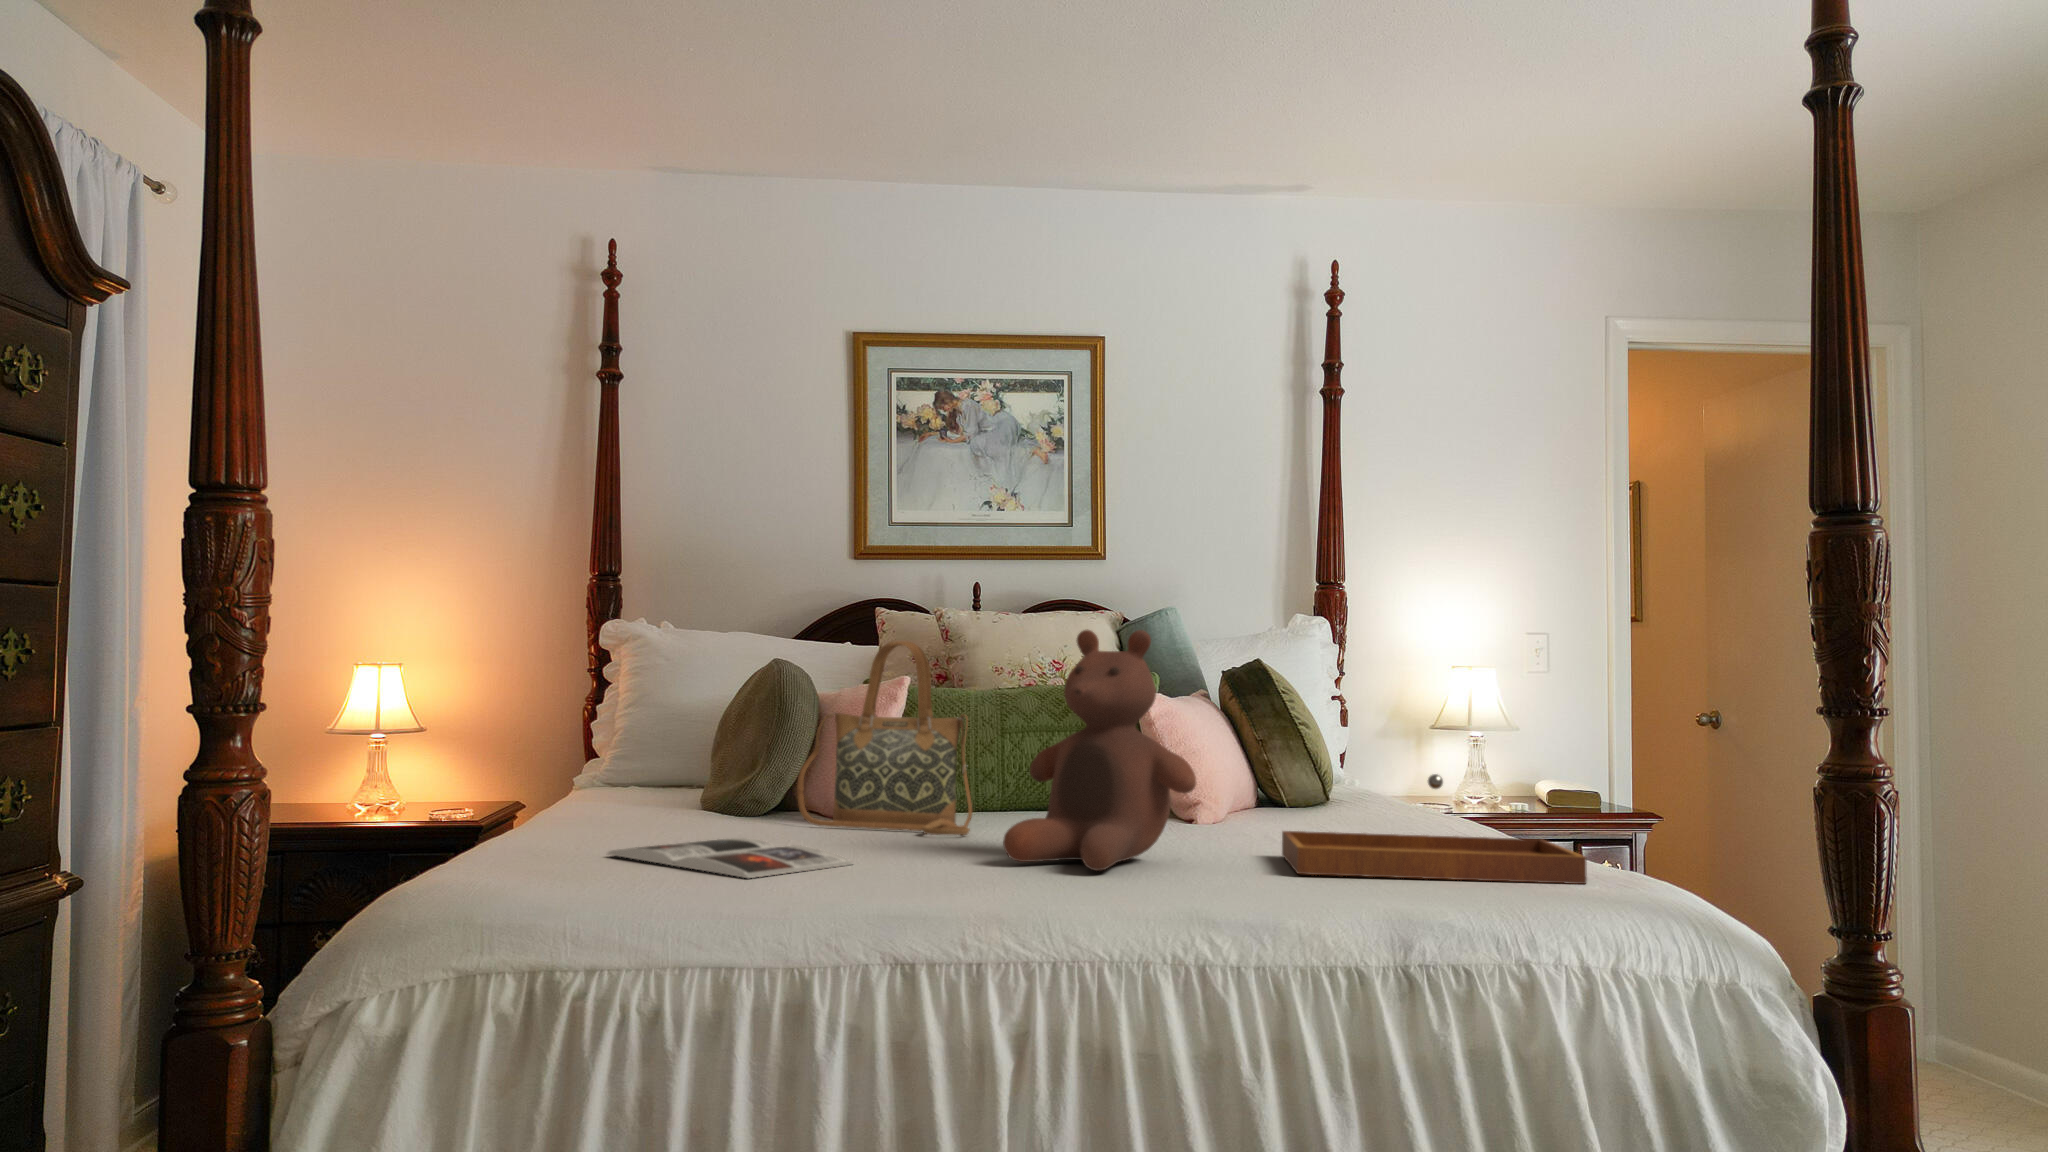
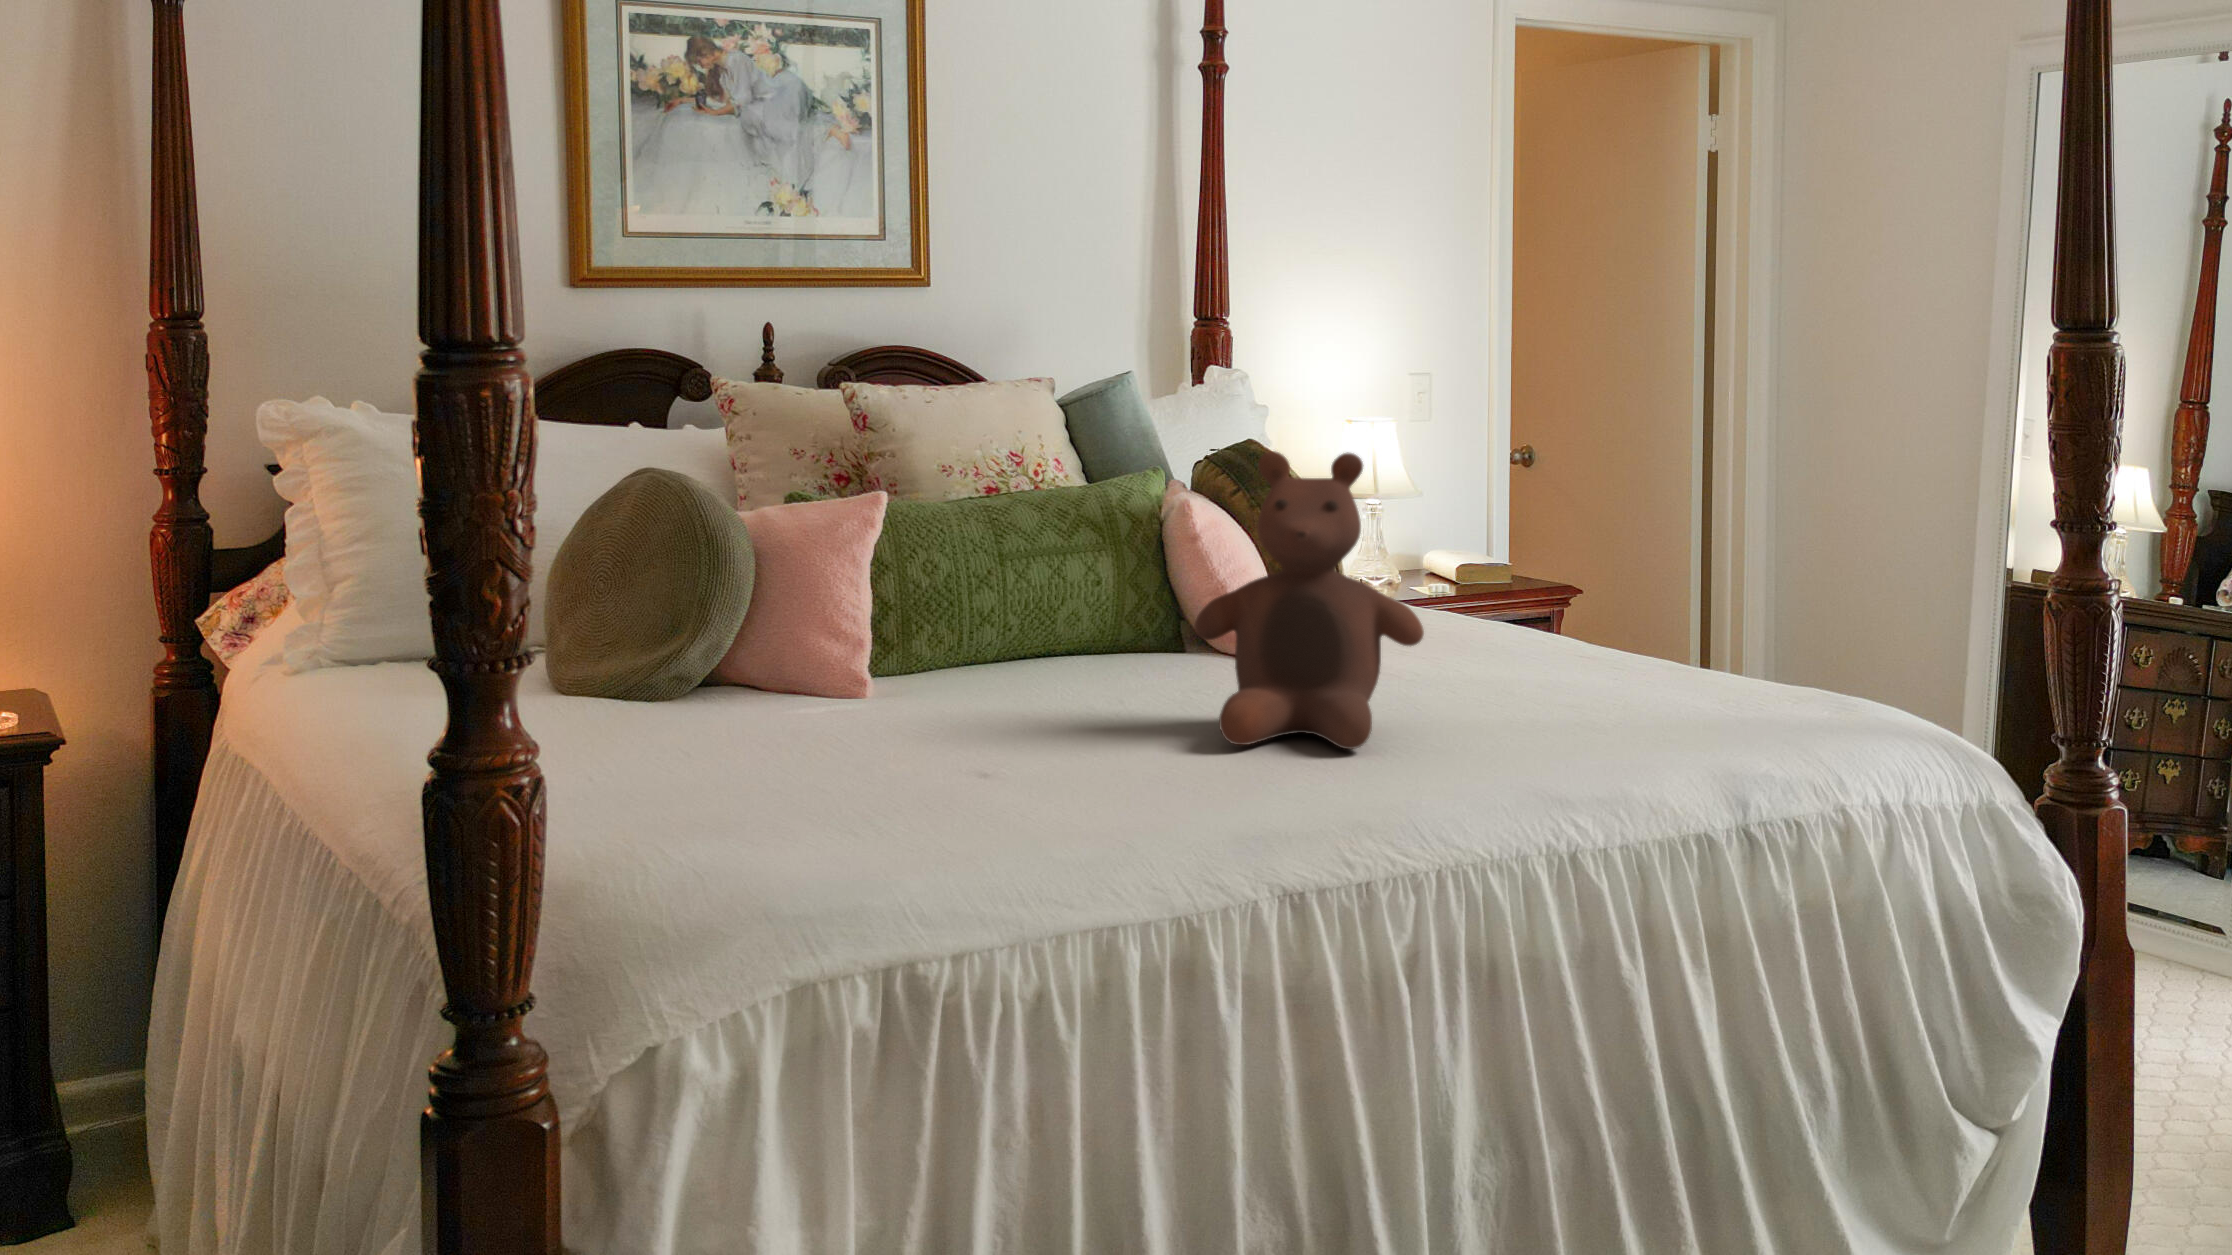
handbag: present [797,641,972,835] -> none [793,454,1064,711]
tray: present [1282,774,1587,884] -> none [1465,600,1805,729]
magazine: present [608,838,853,878] -> none [714,748,1055,810]

